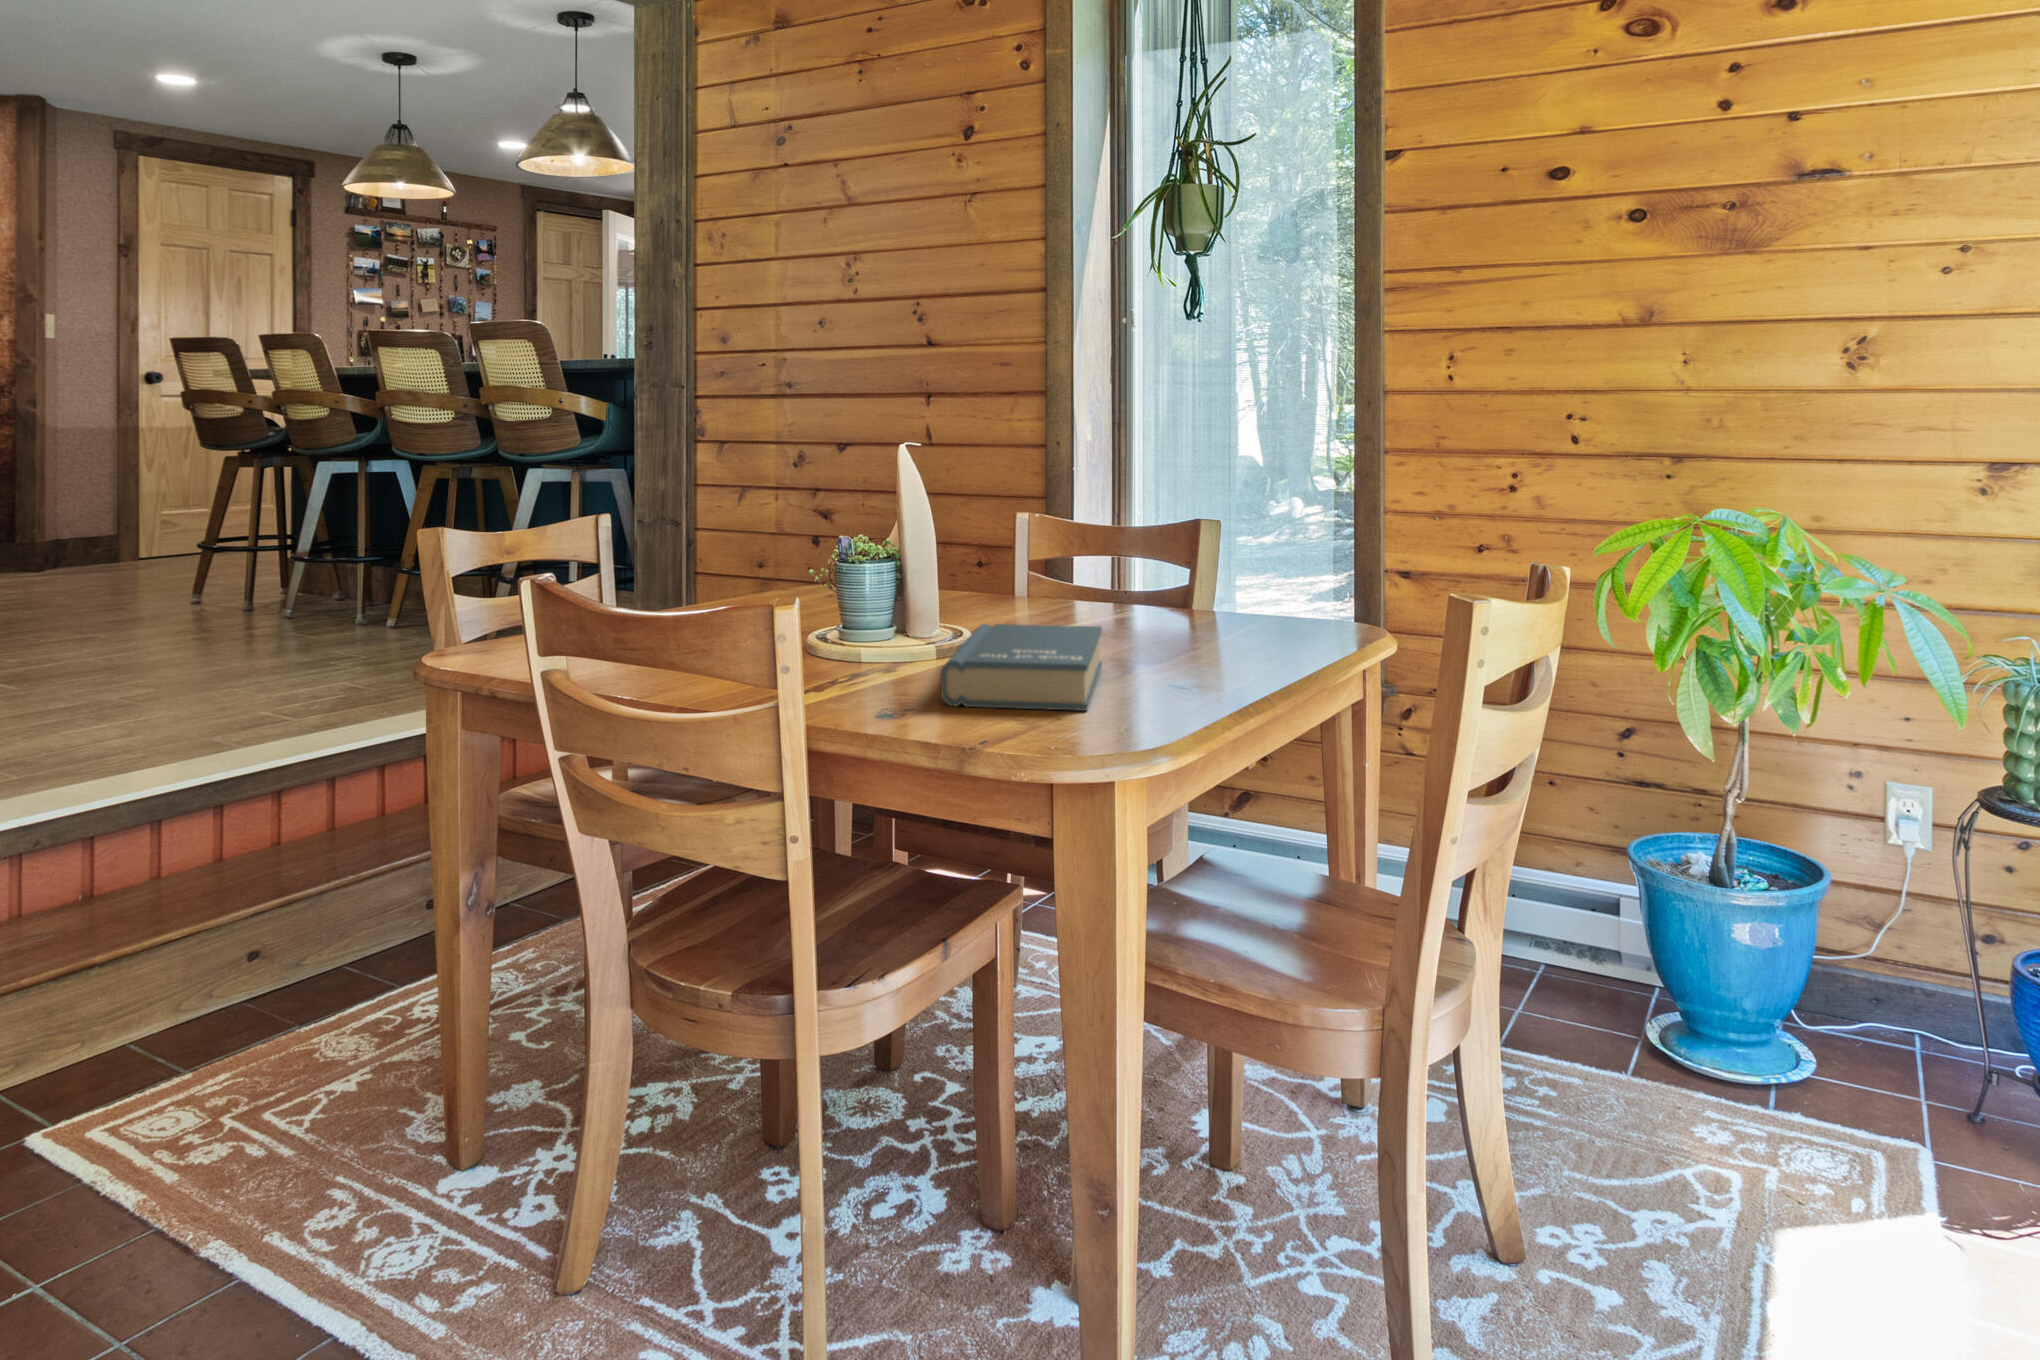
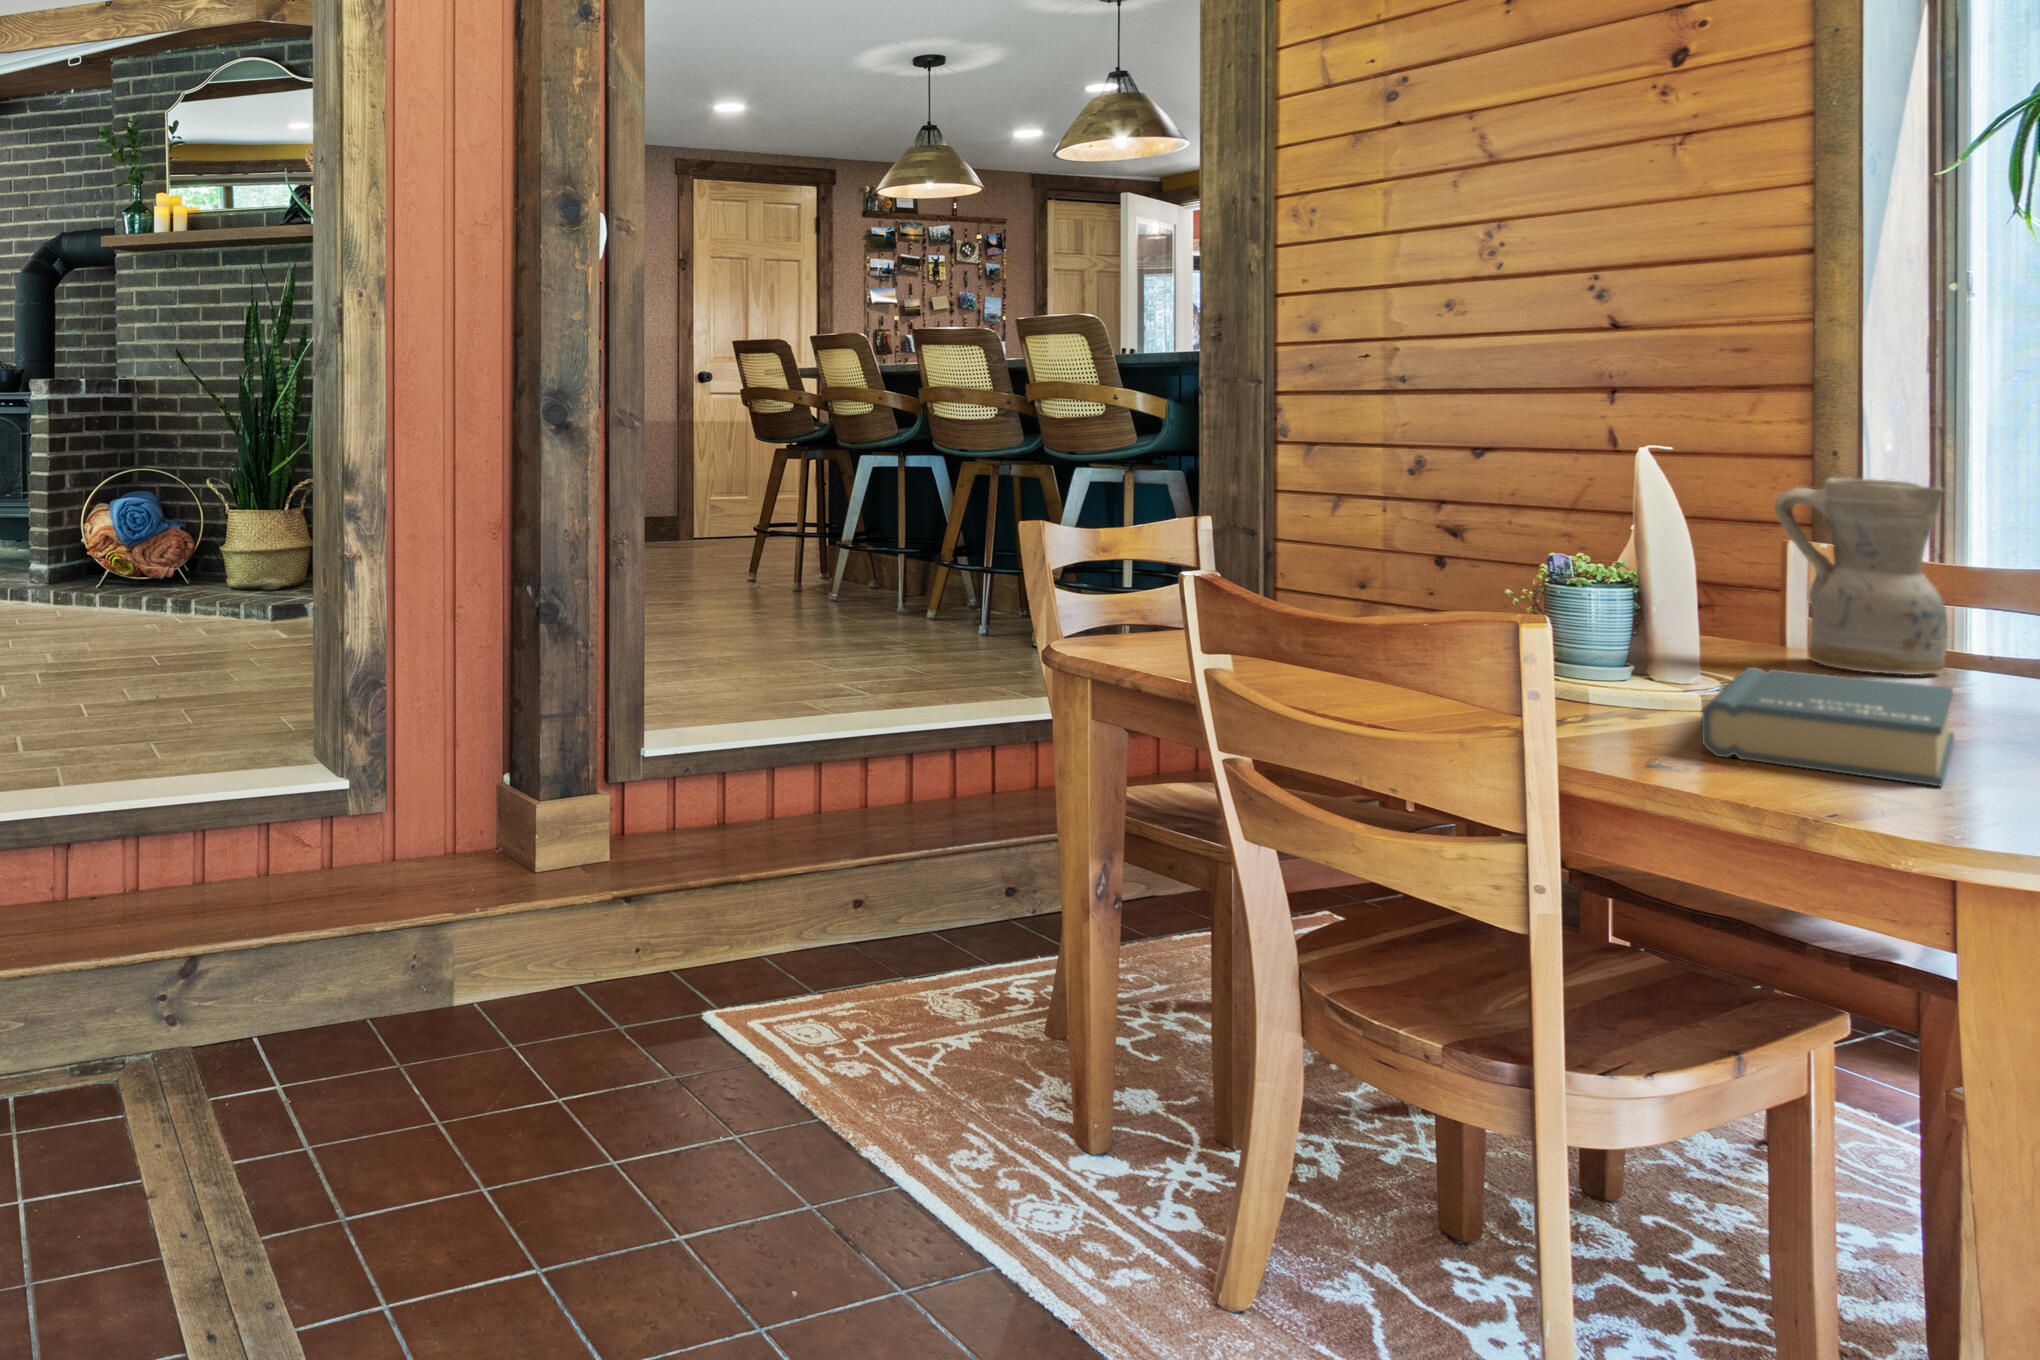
ceramic pitcher: none [1012,464,1109,612] -> present [1775,478,1948,675]

